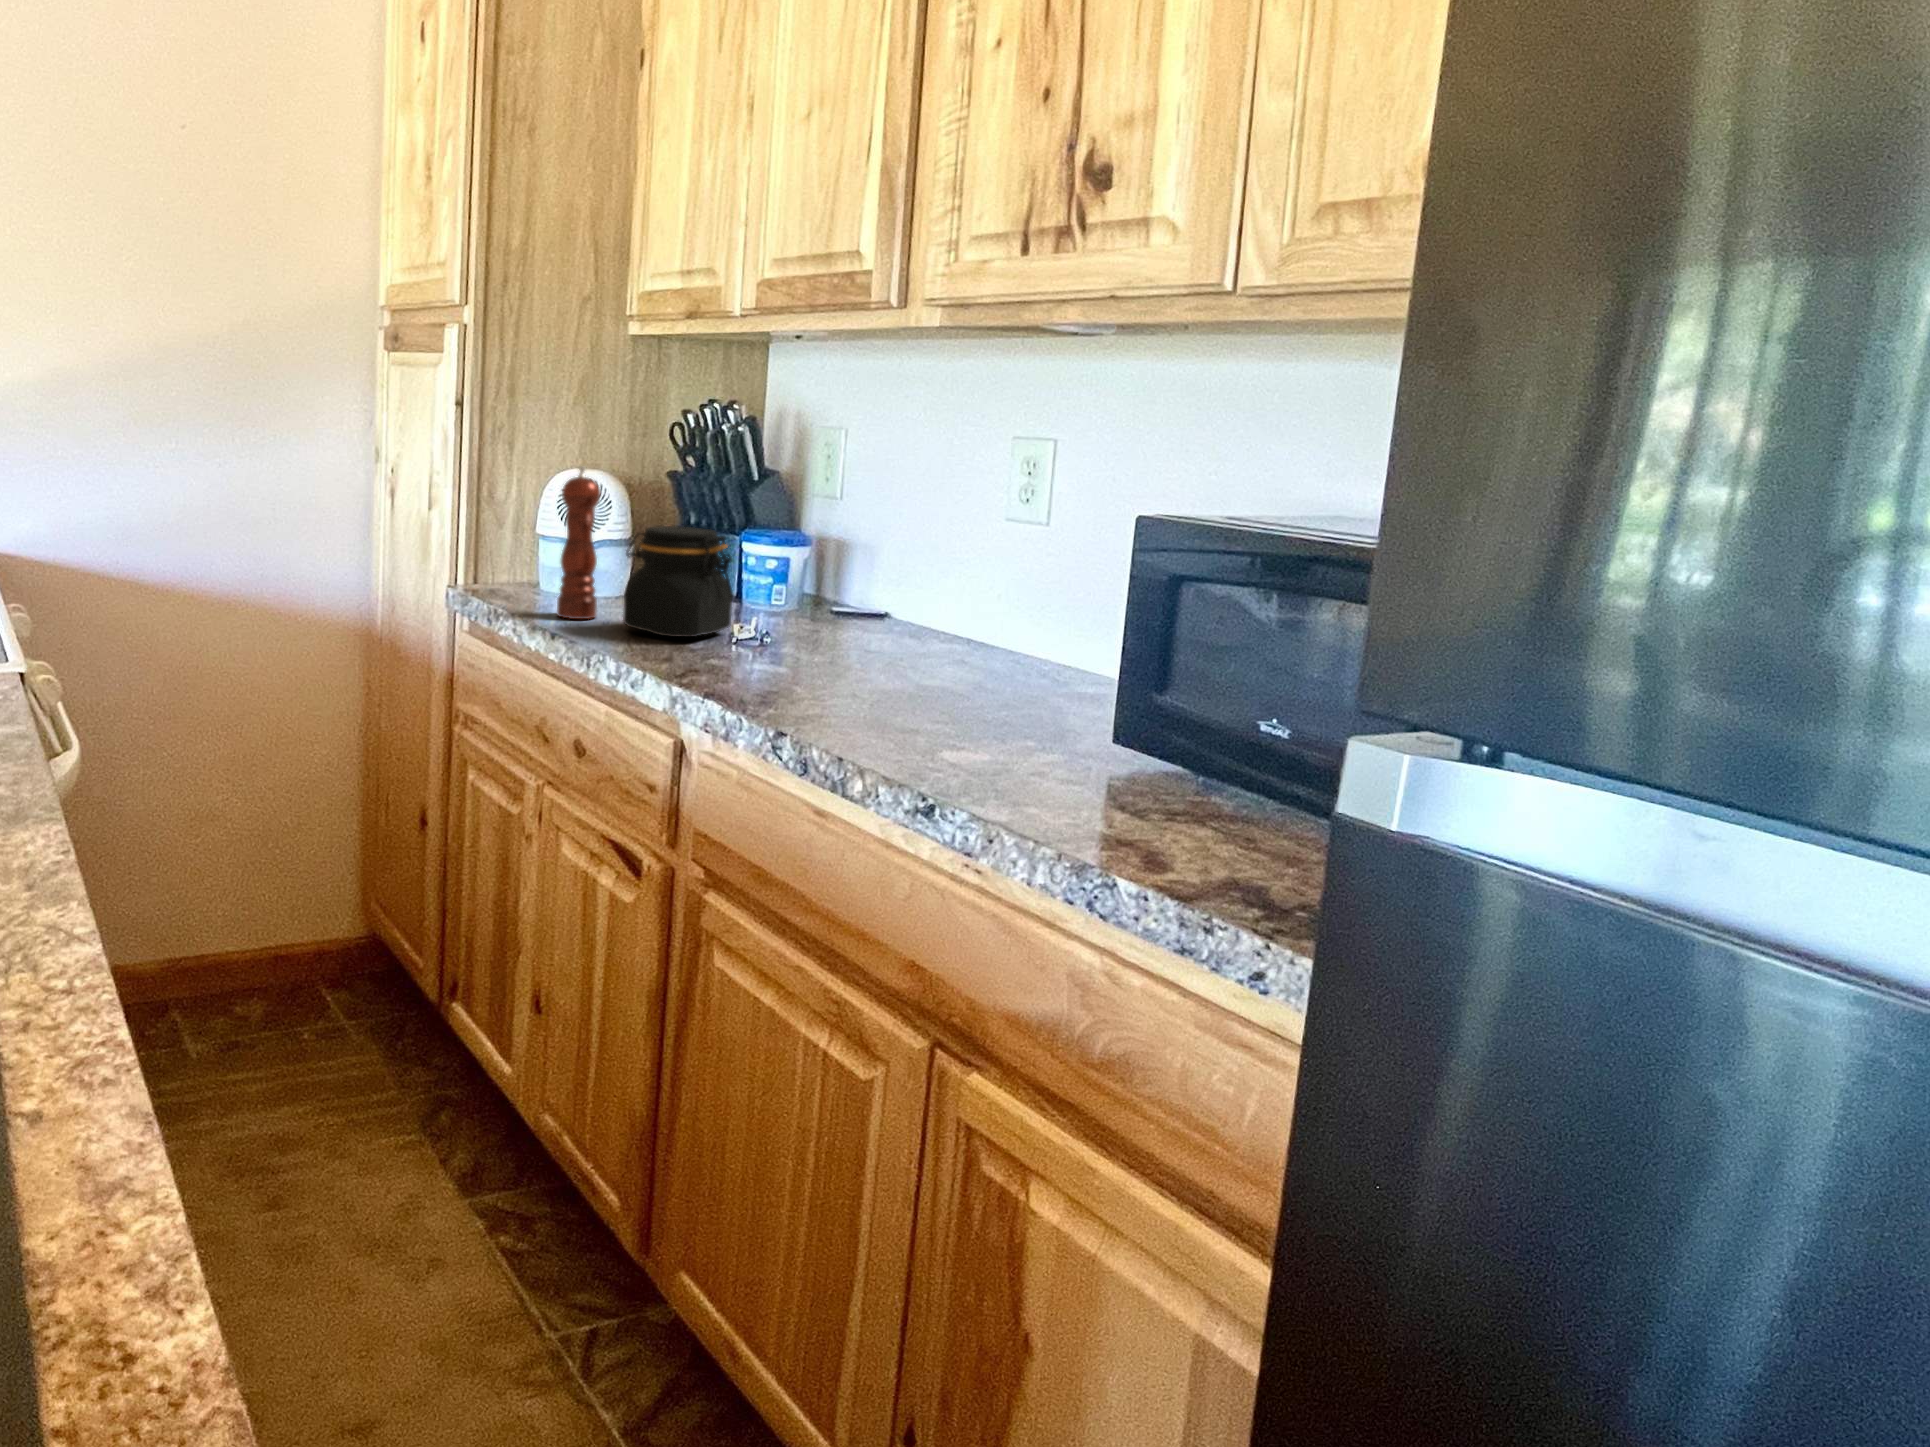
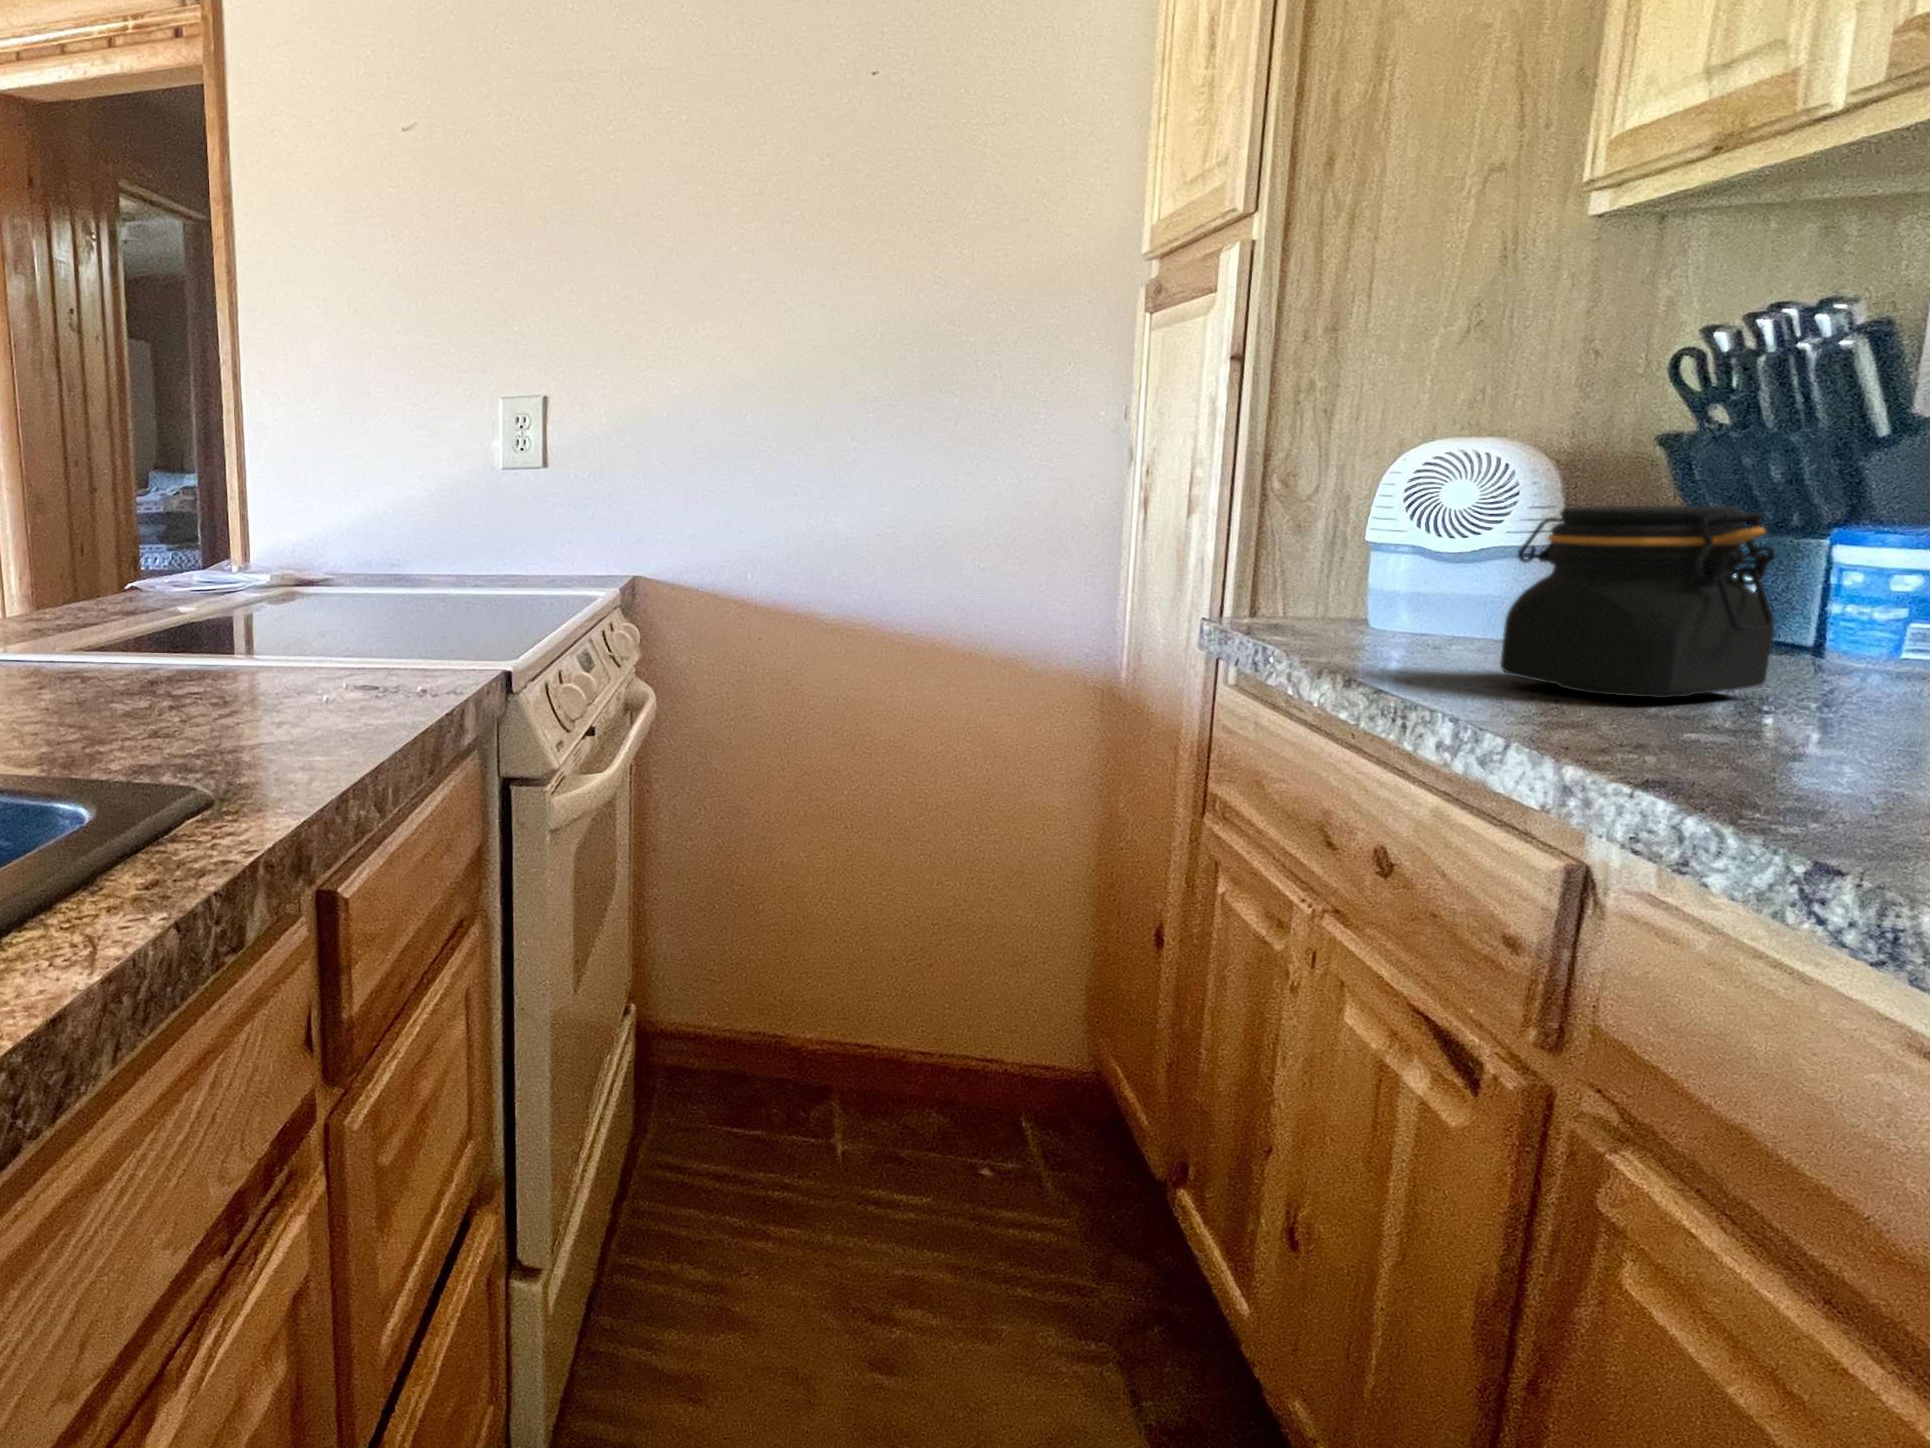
pepper mill: present [557,466,601,619] -> none [1375,419,1477,665]

